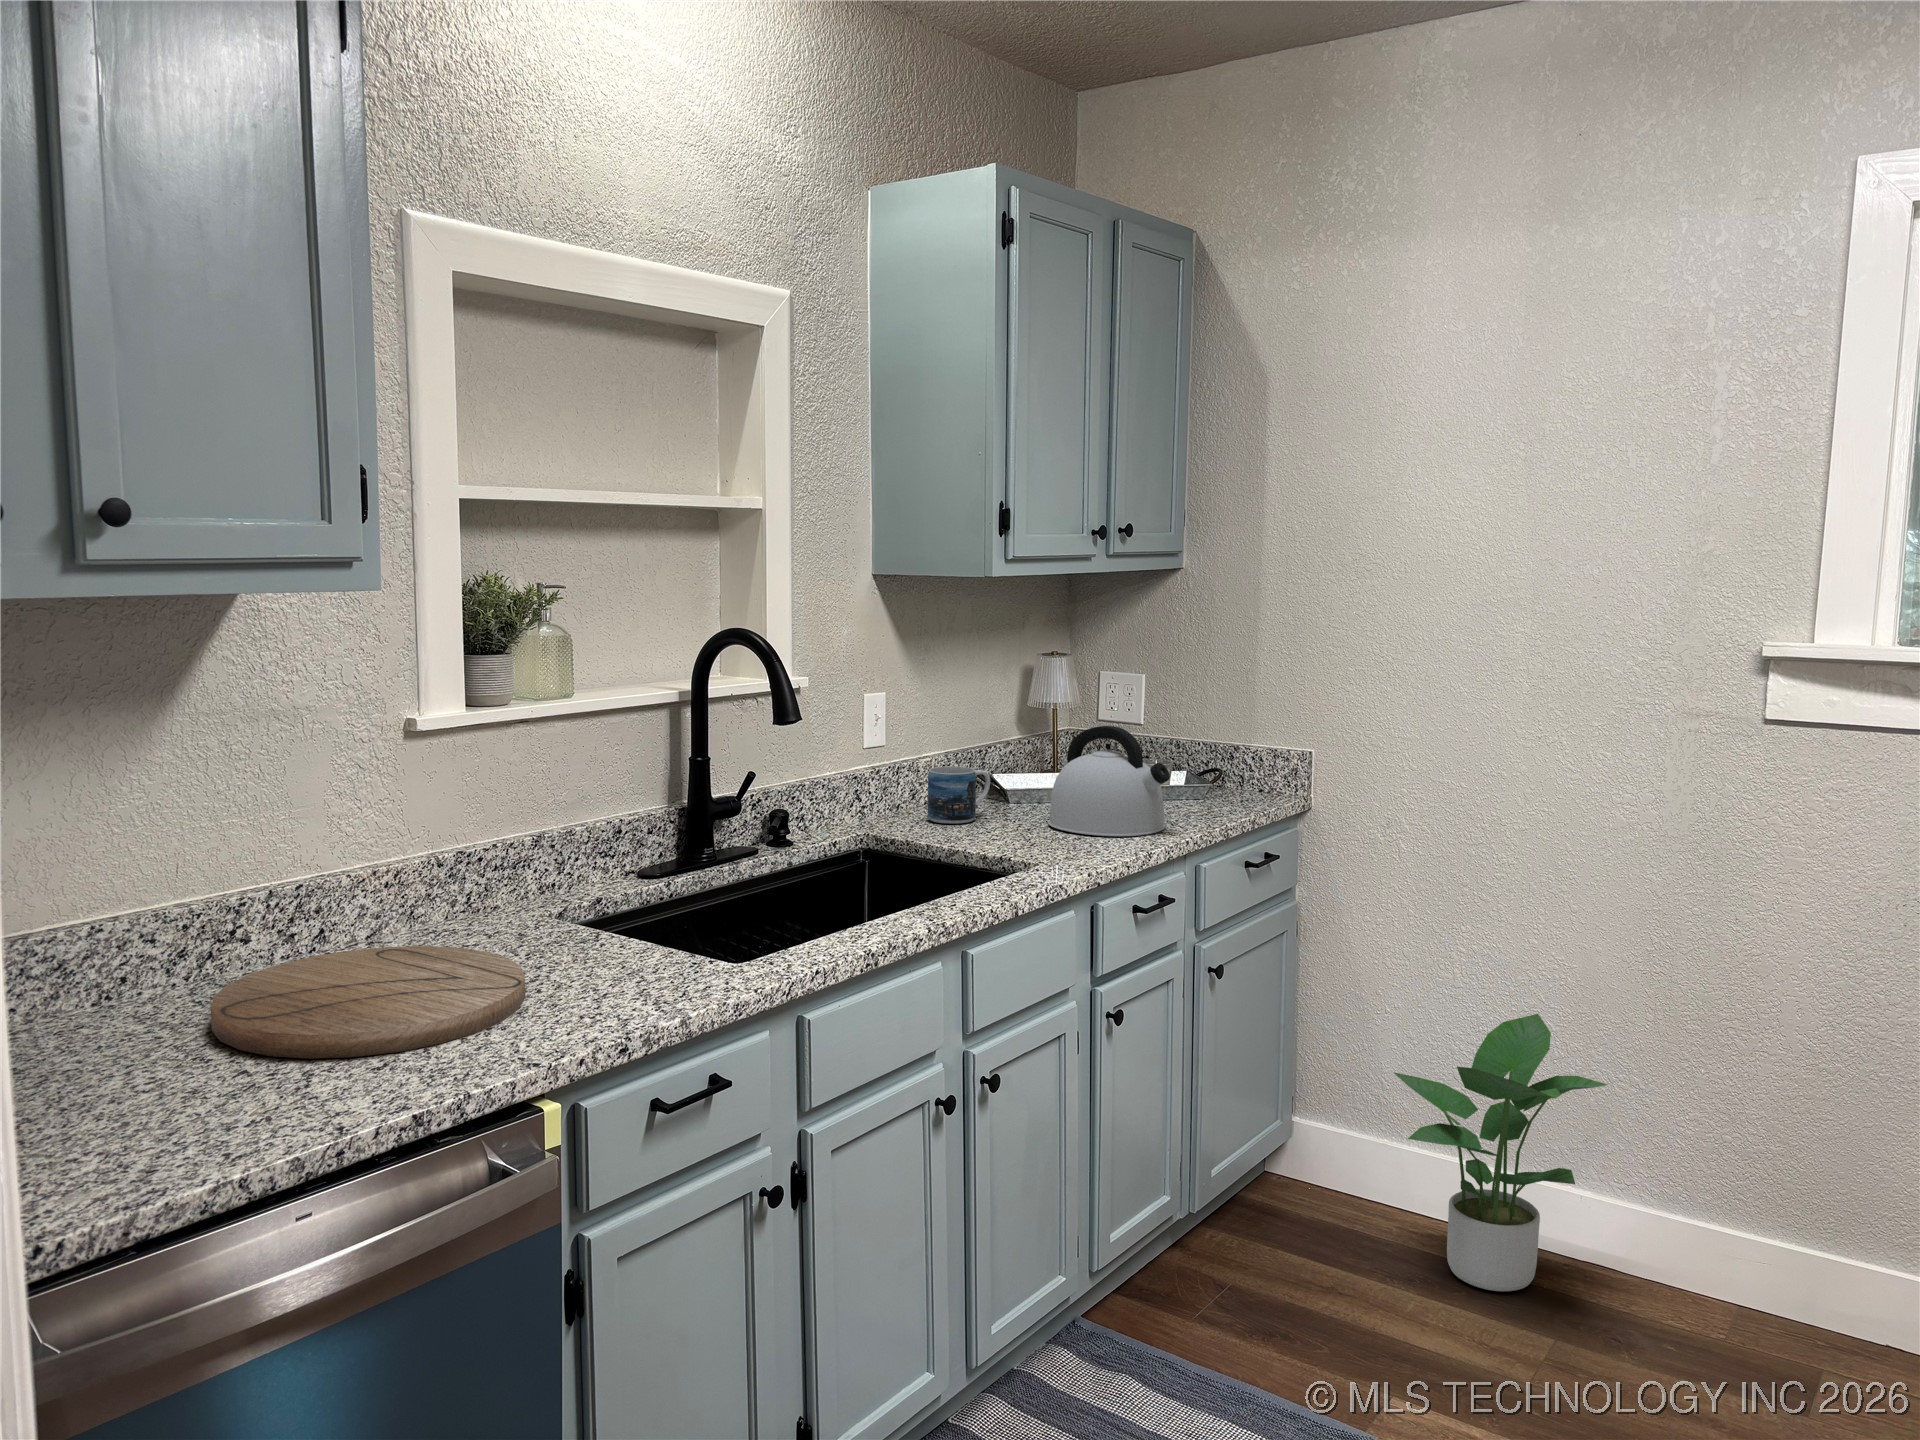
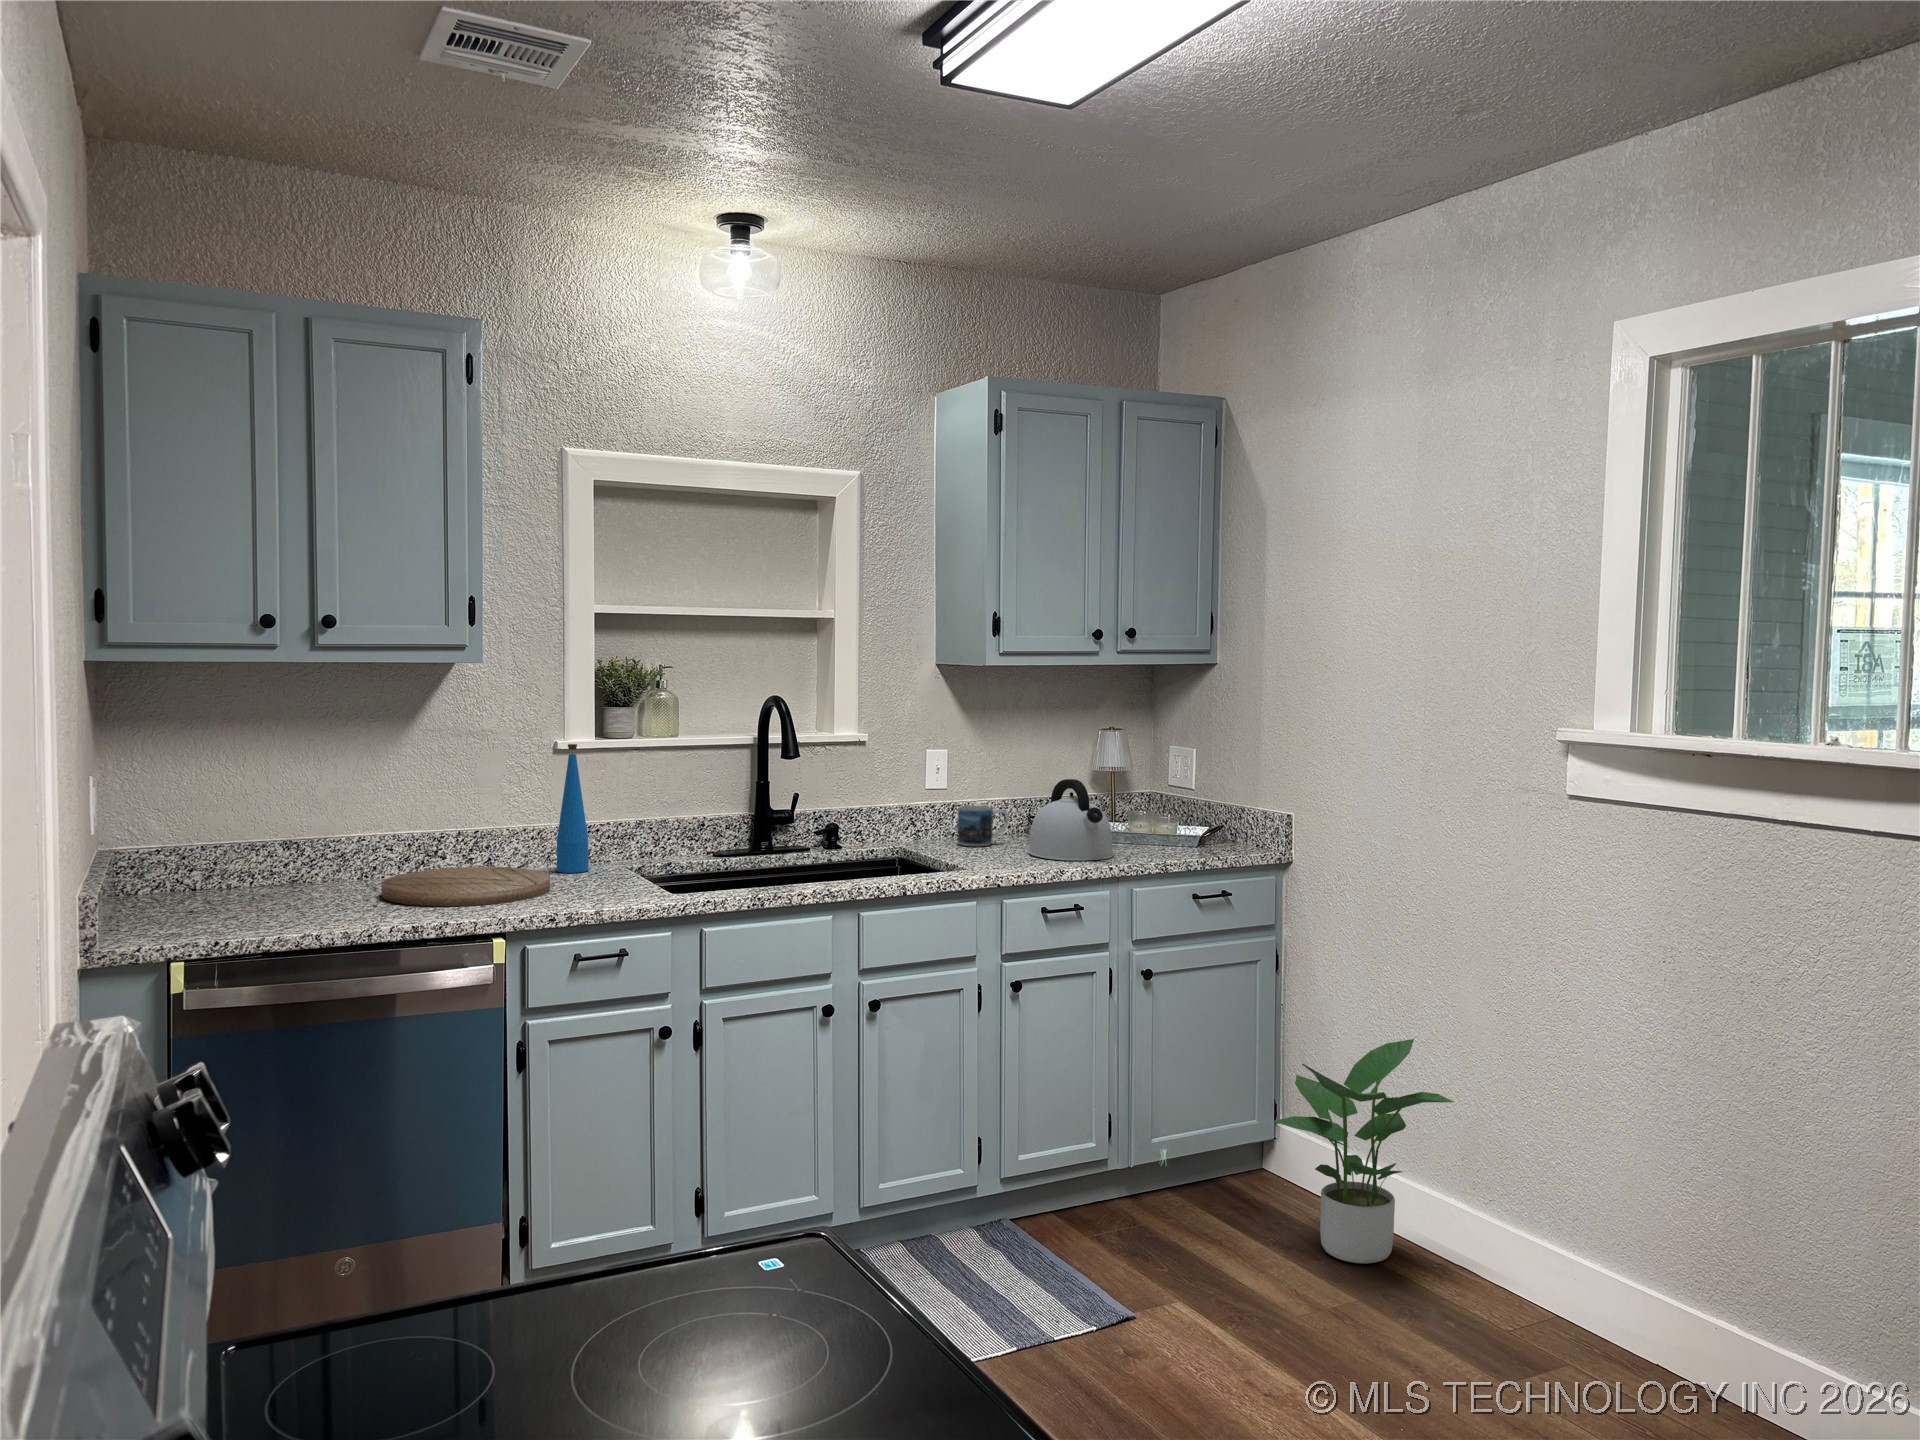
bottle: none [445,722,500,939] -> present [557,744,588,873]

